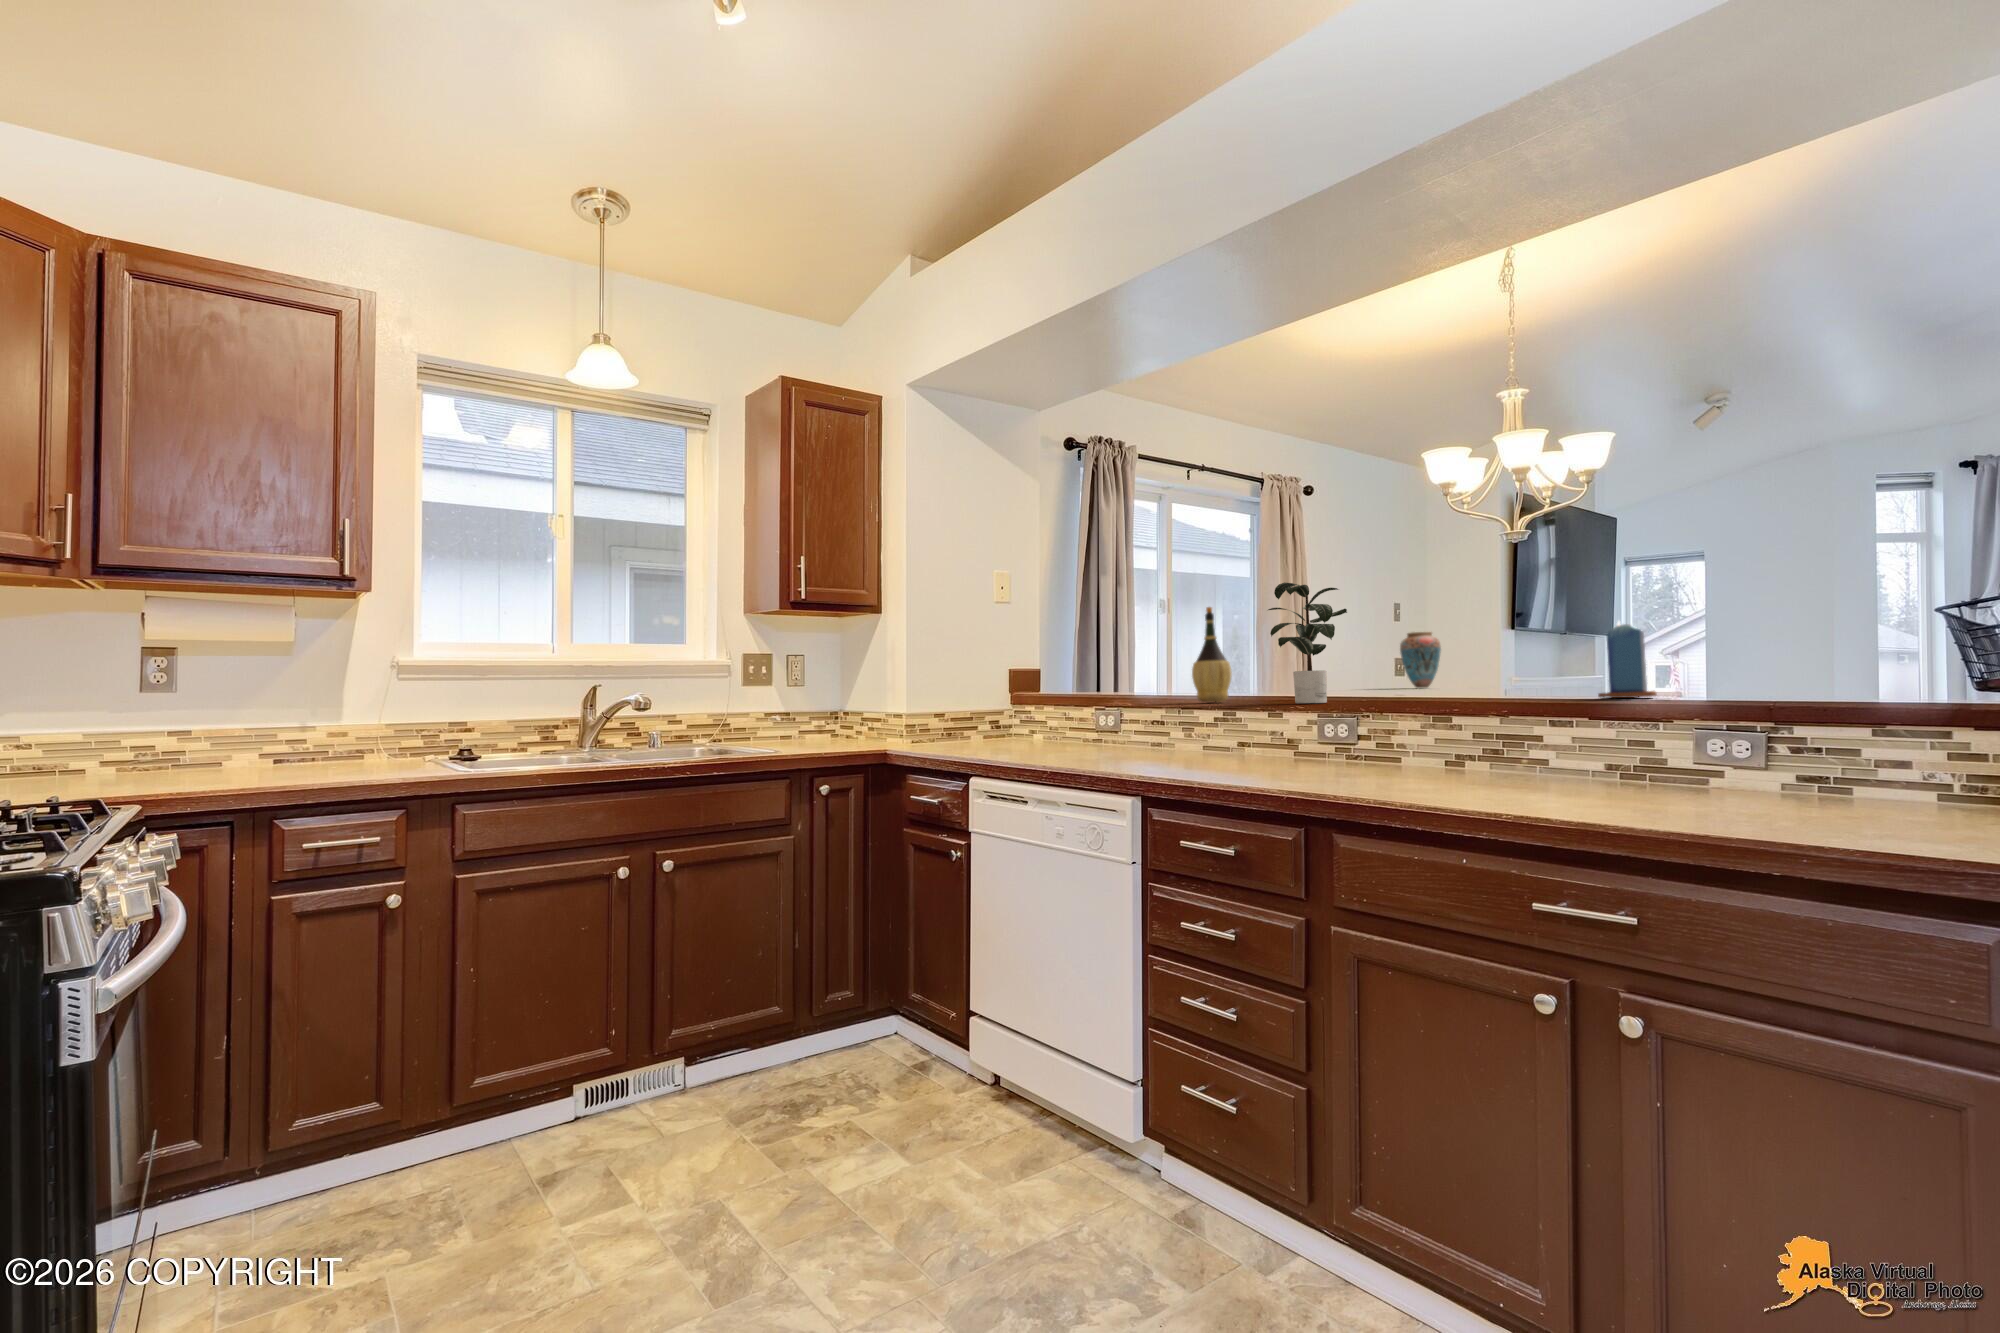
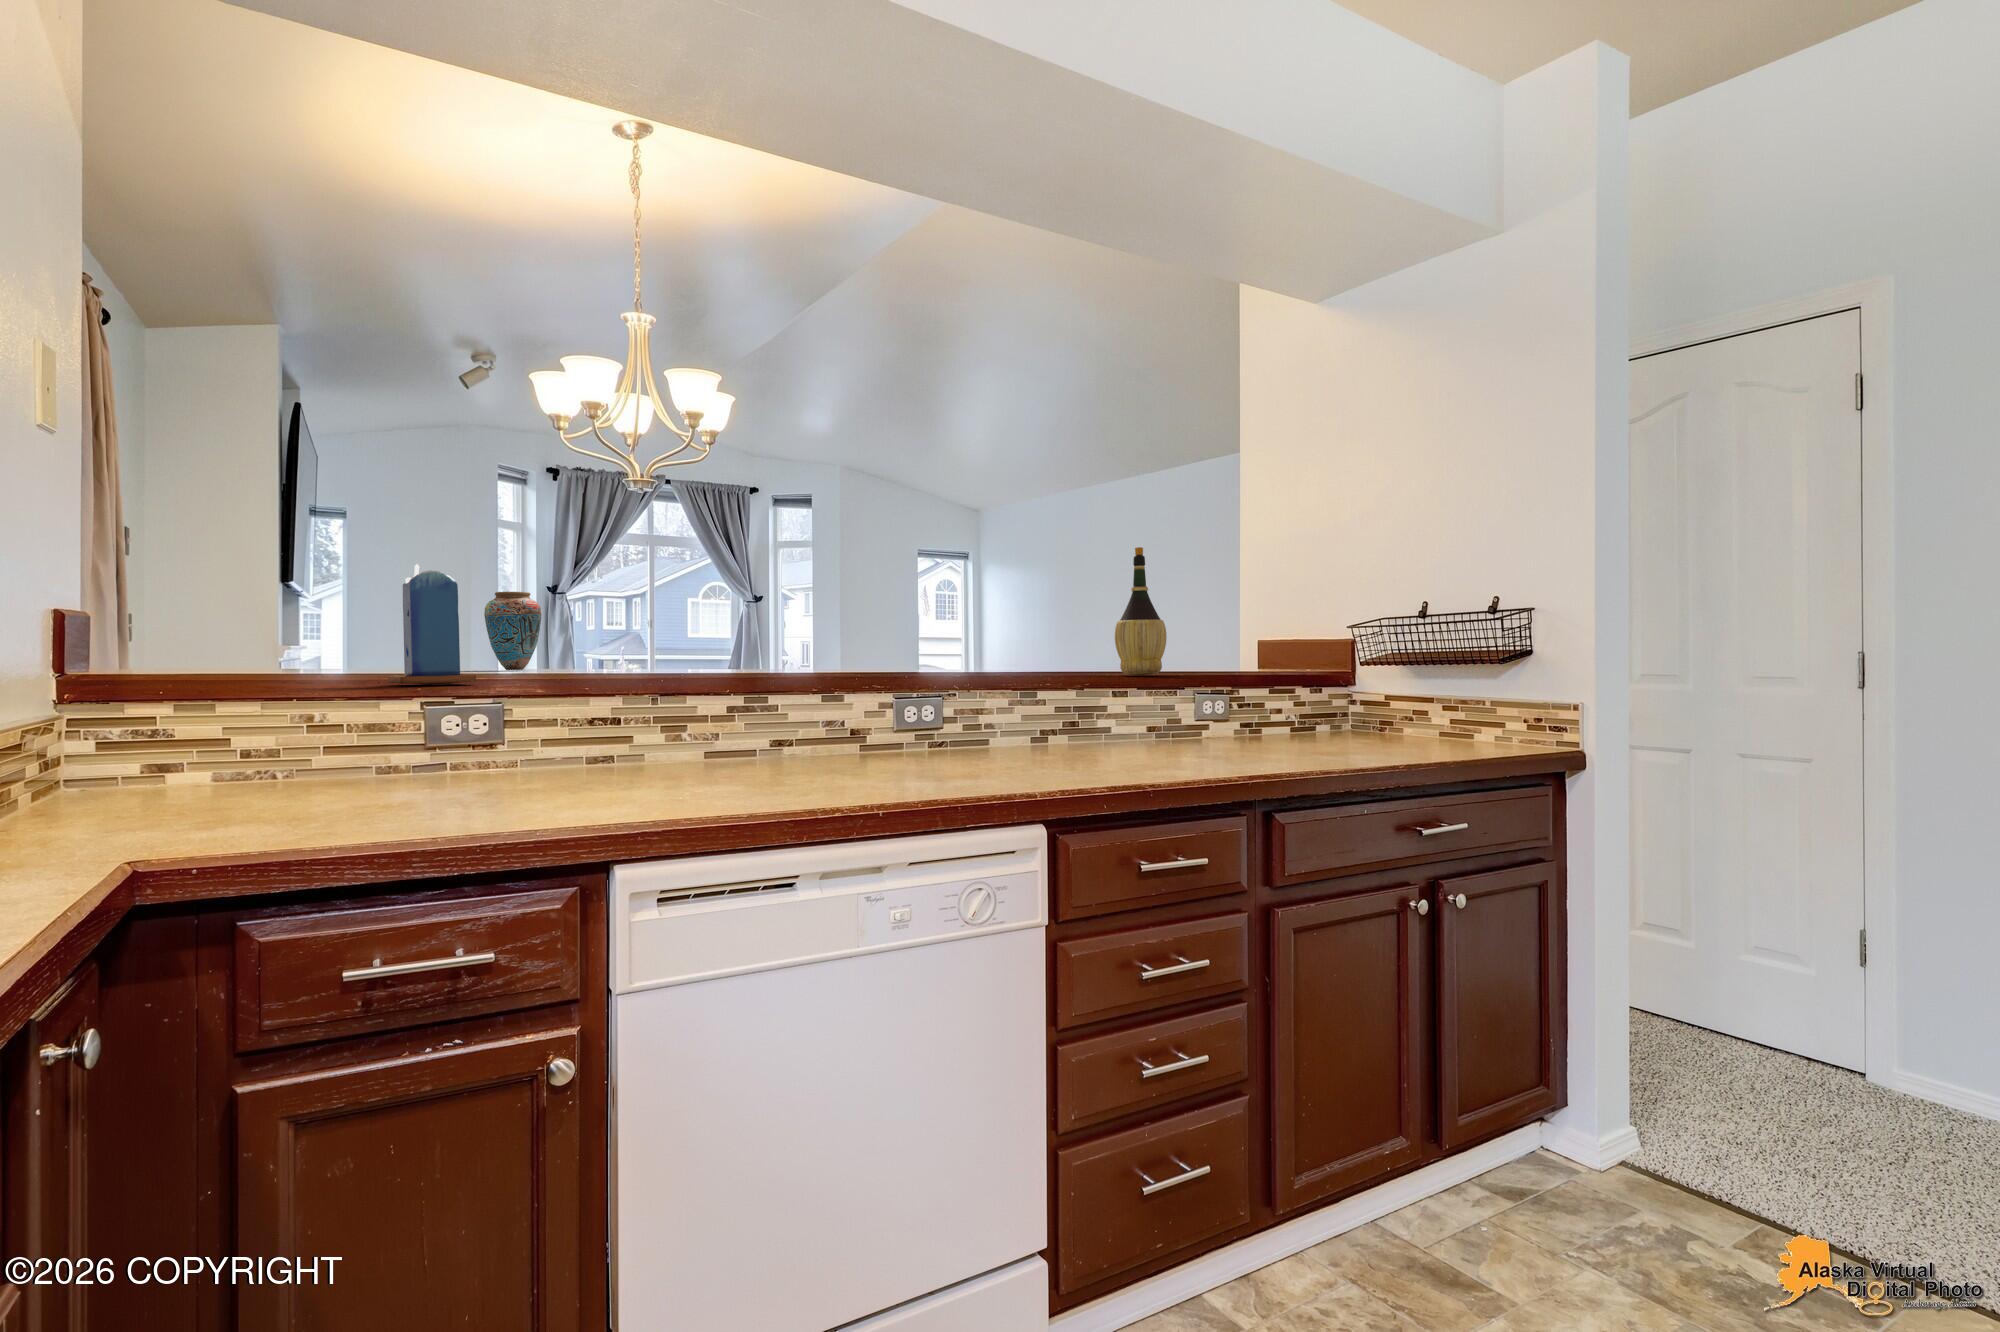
potted plant: present [1268,582,1347,703] -> none [808,503,955,679]
wine bottle: present [1192,607,1232,702] -> present [1115,547,1167,675]
candle: present [1598,621,1656,698] -> present [388,564,476,684]

